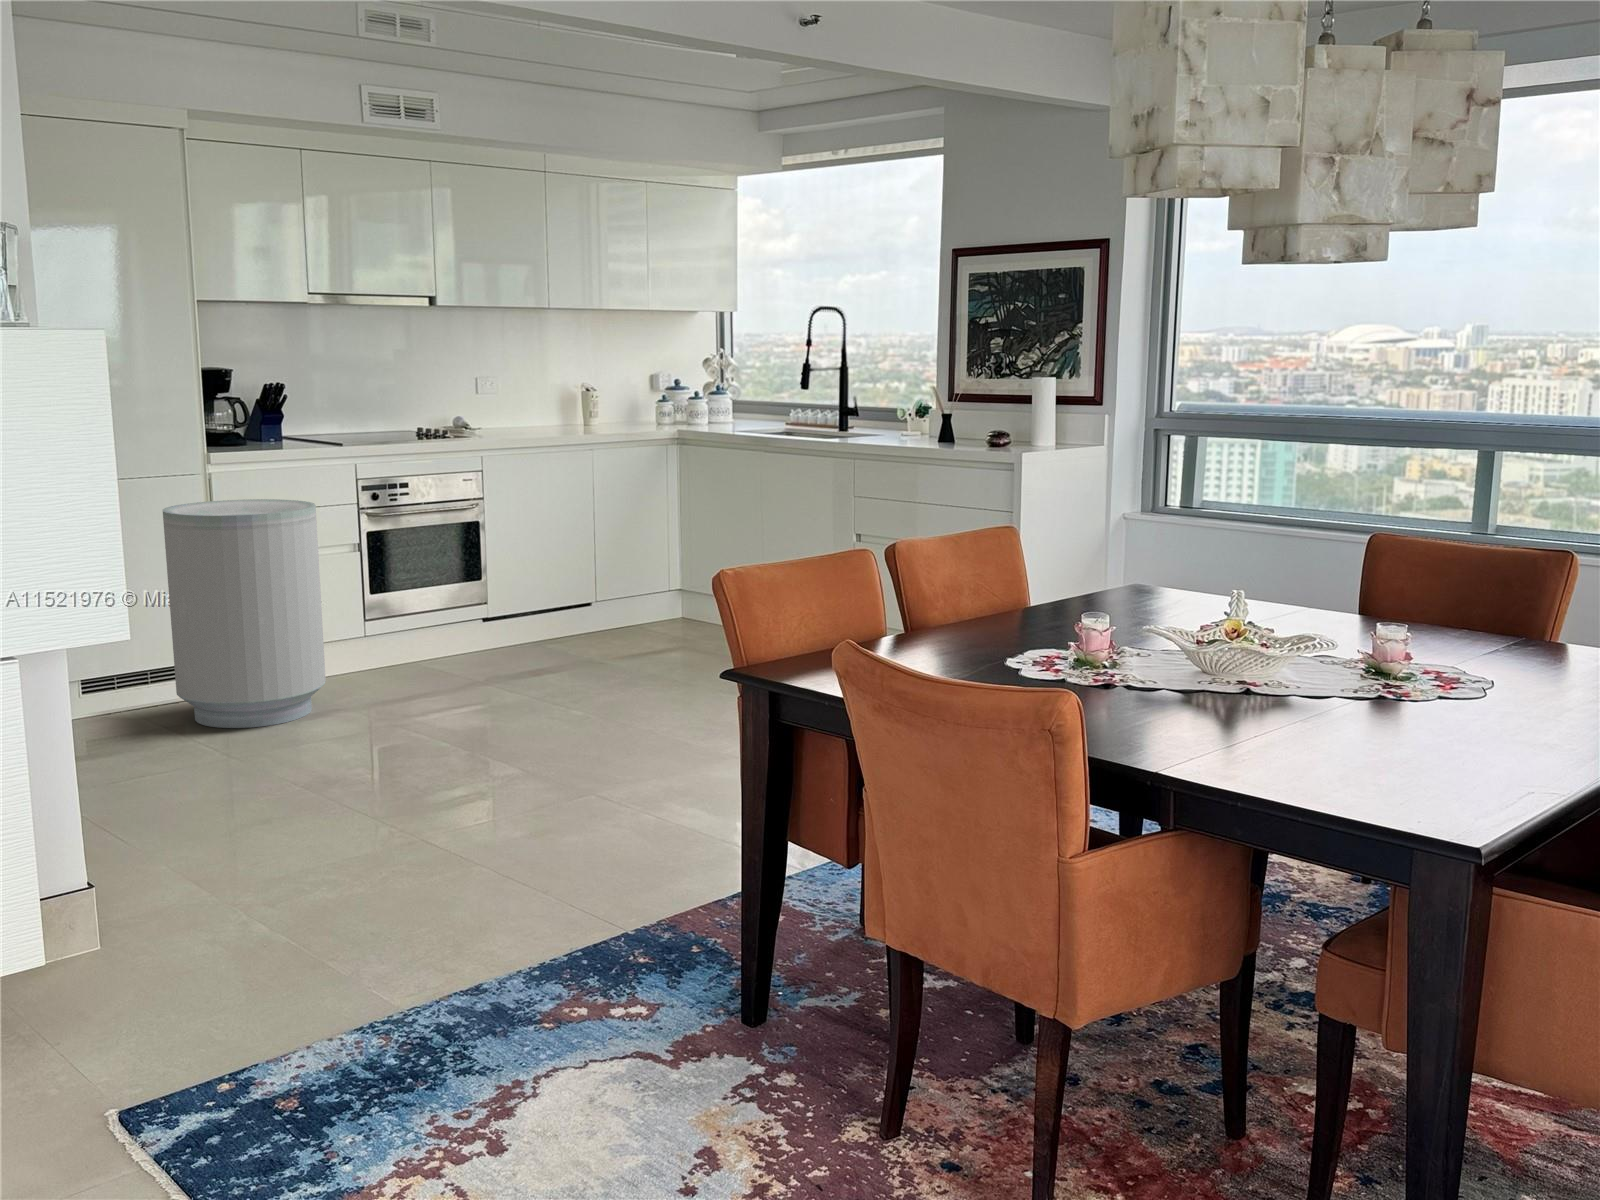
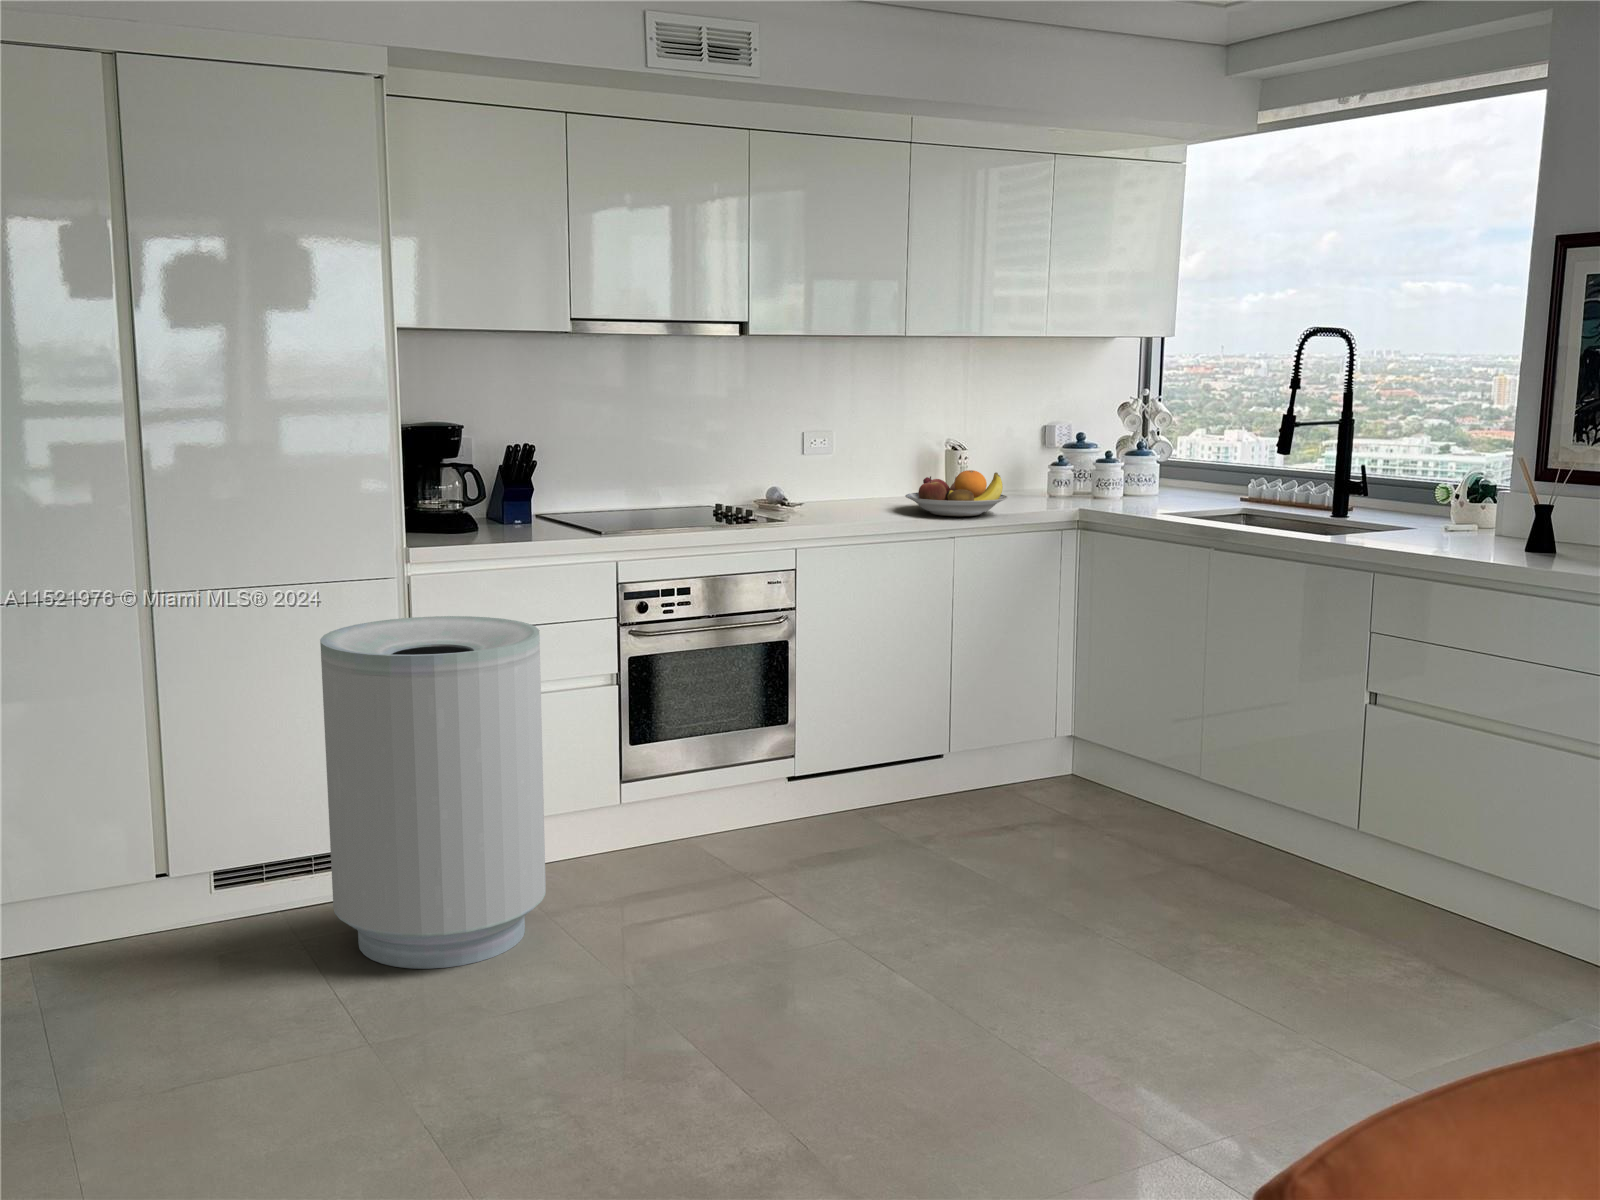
fruit bowl: none [553,404,625,435] -> present [905,470,1008,516]

